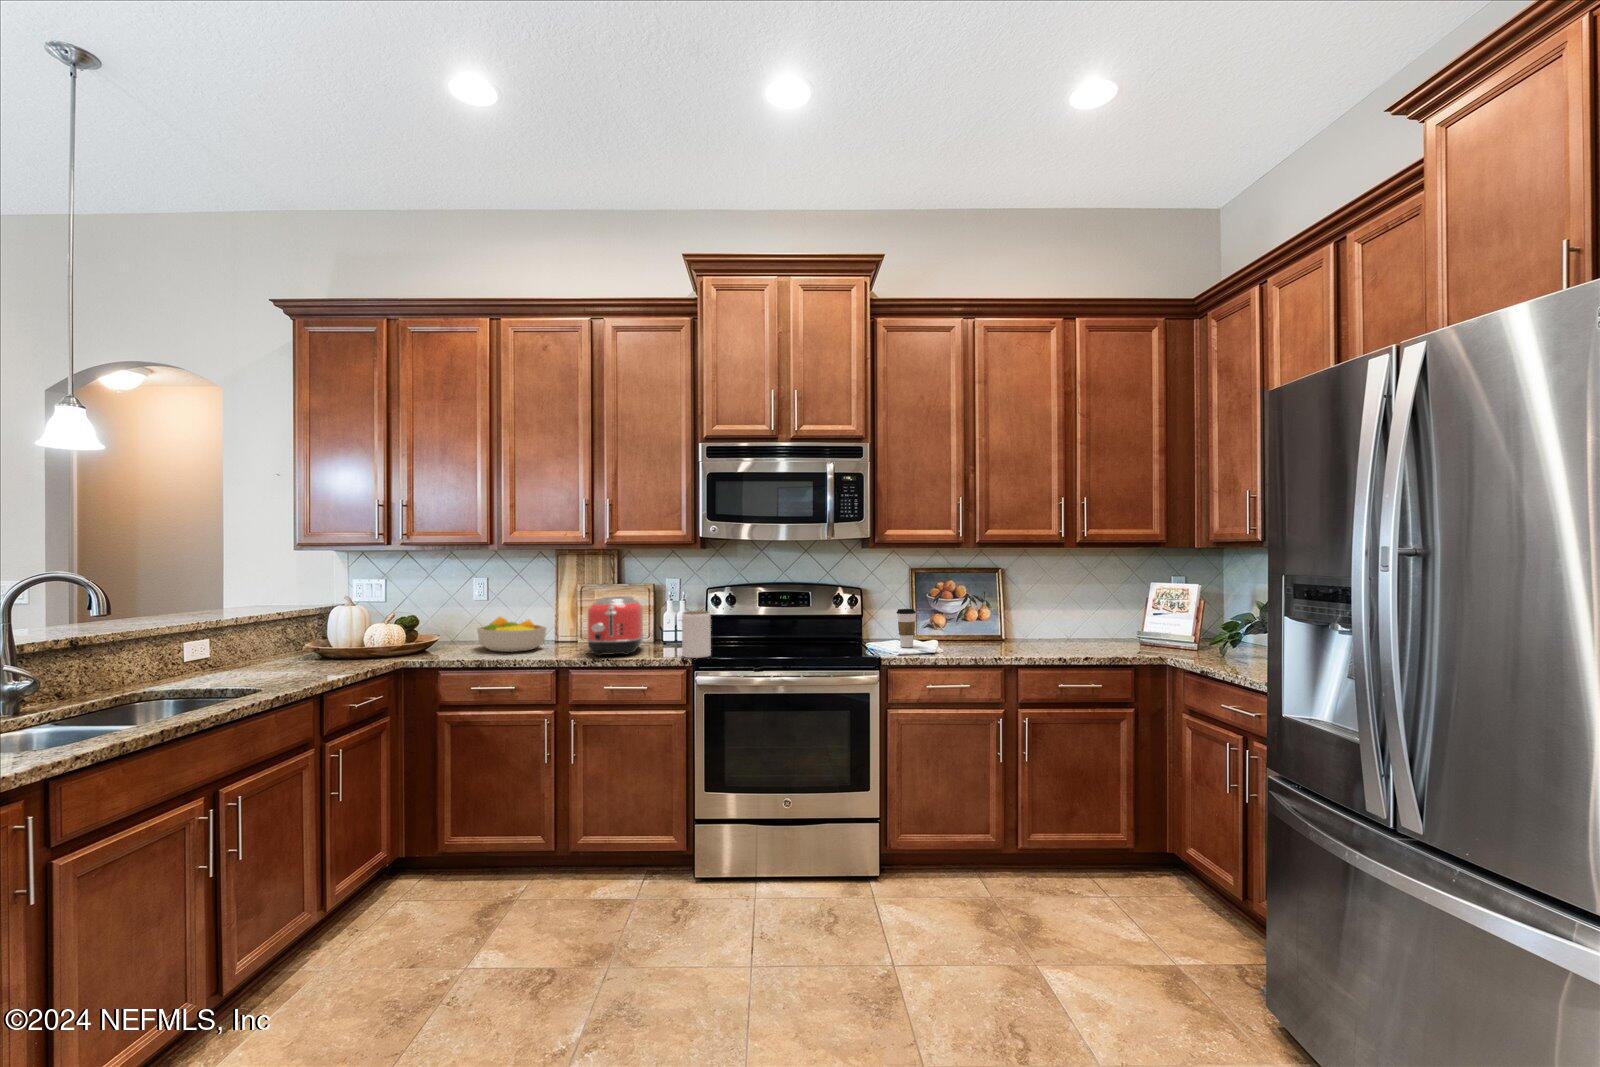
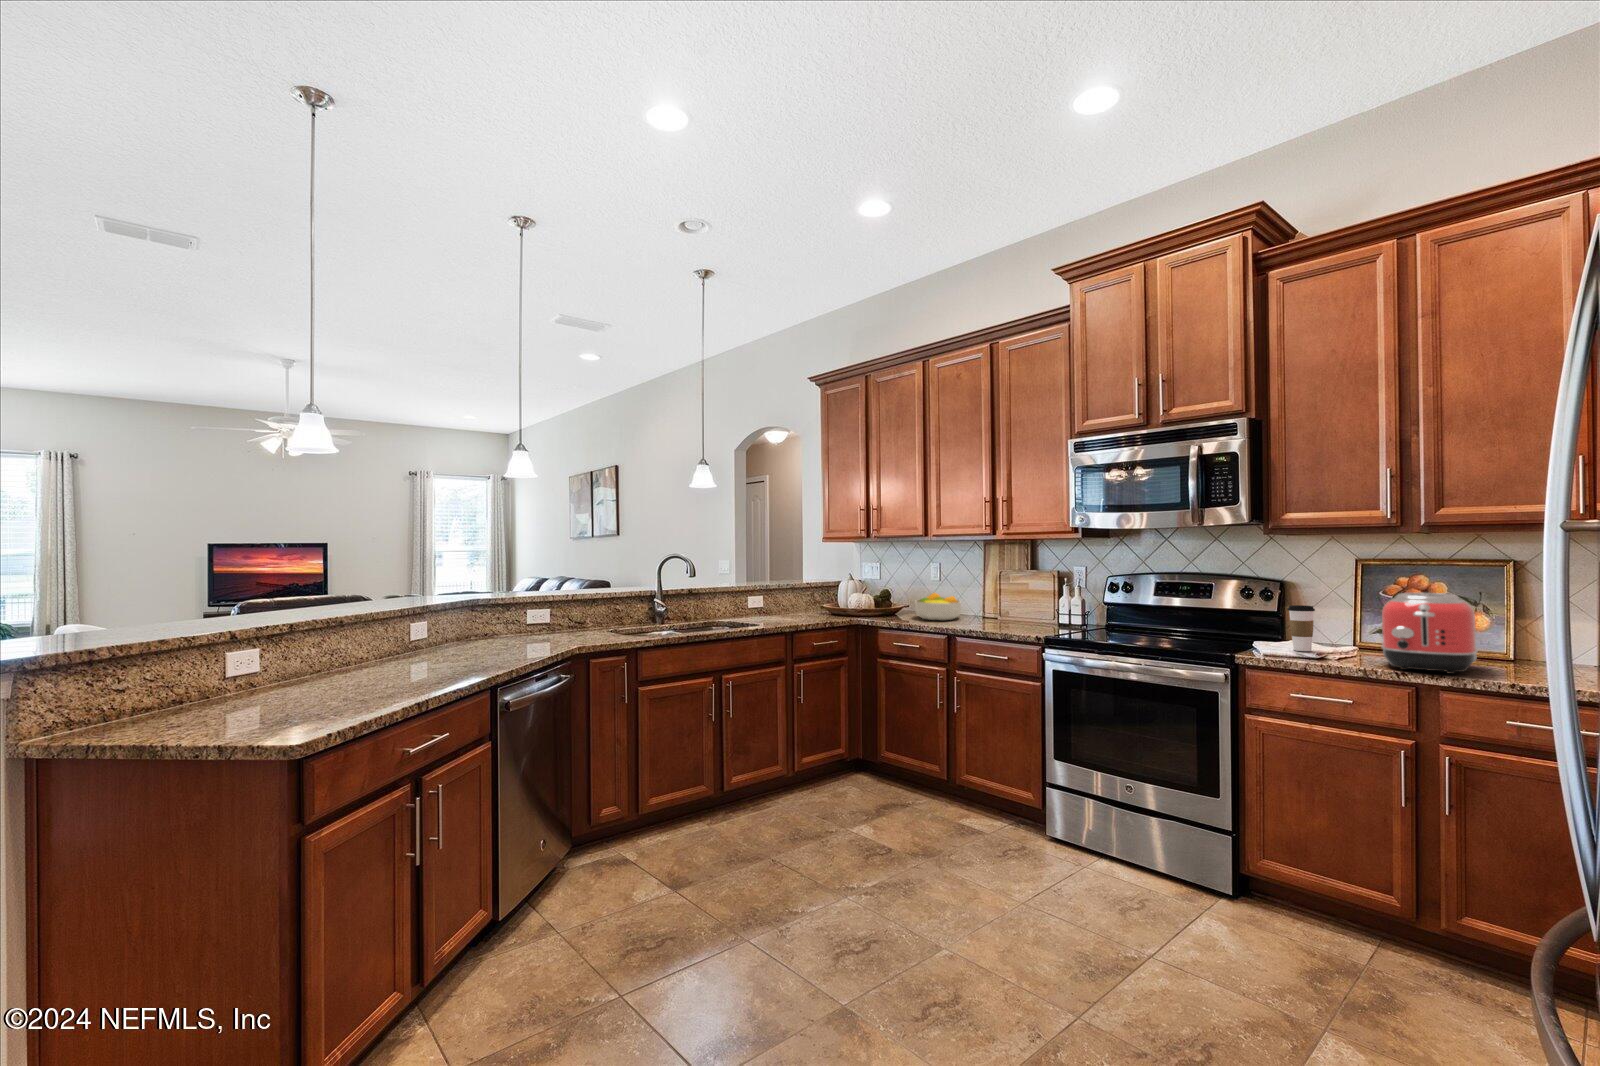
toaster: present [587,596,644,656] -> present [1381,593,1478,674]
jar: present [682,611,711,658] -> none [1044,594,1073,637]

